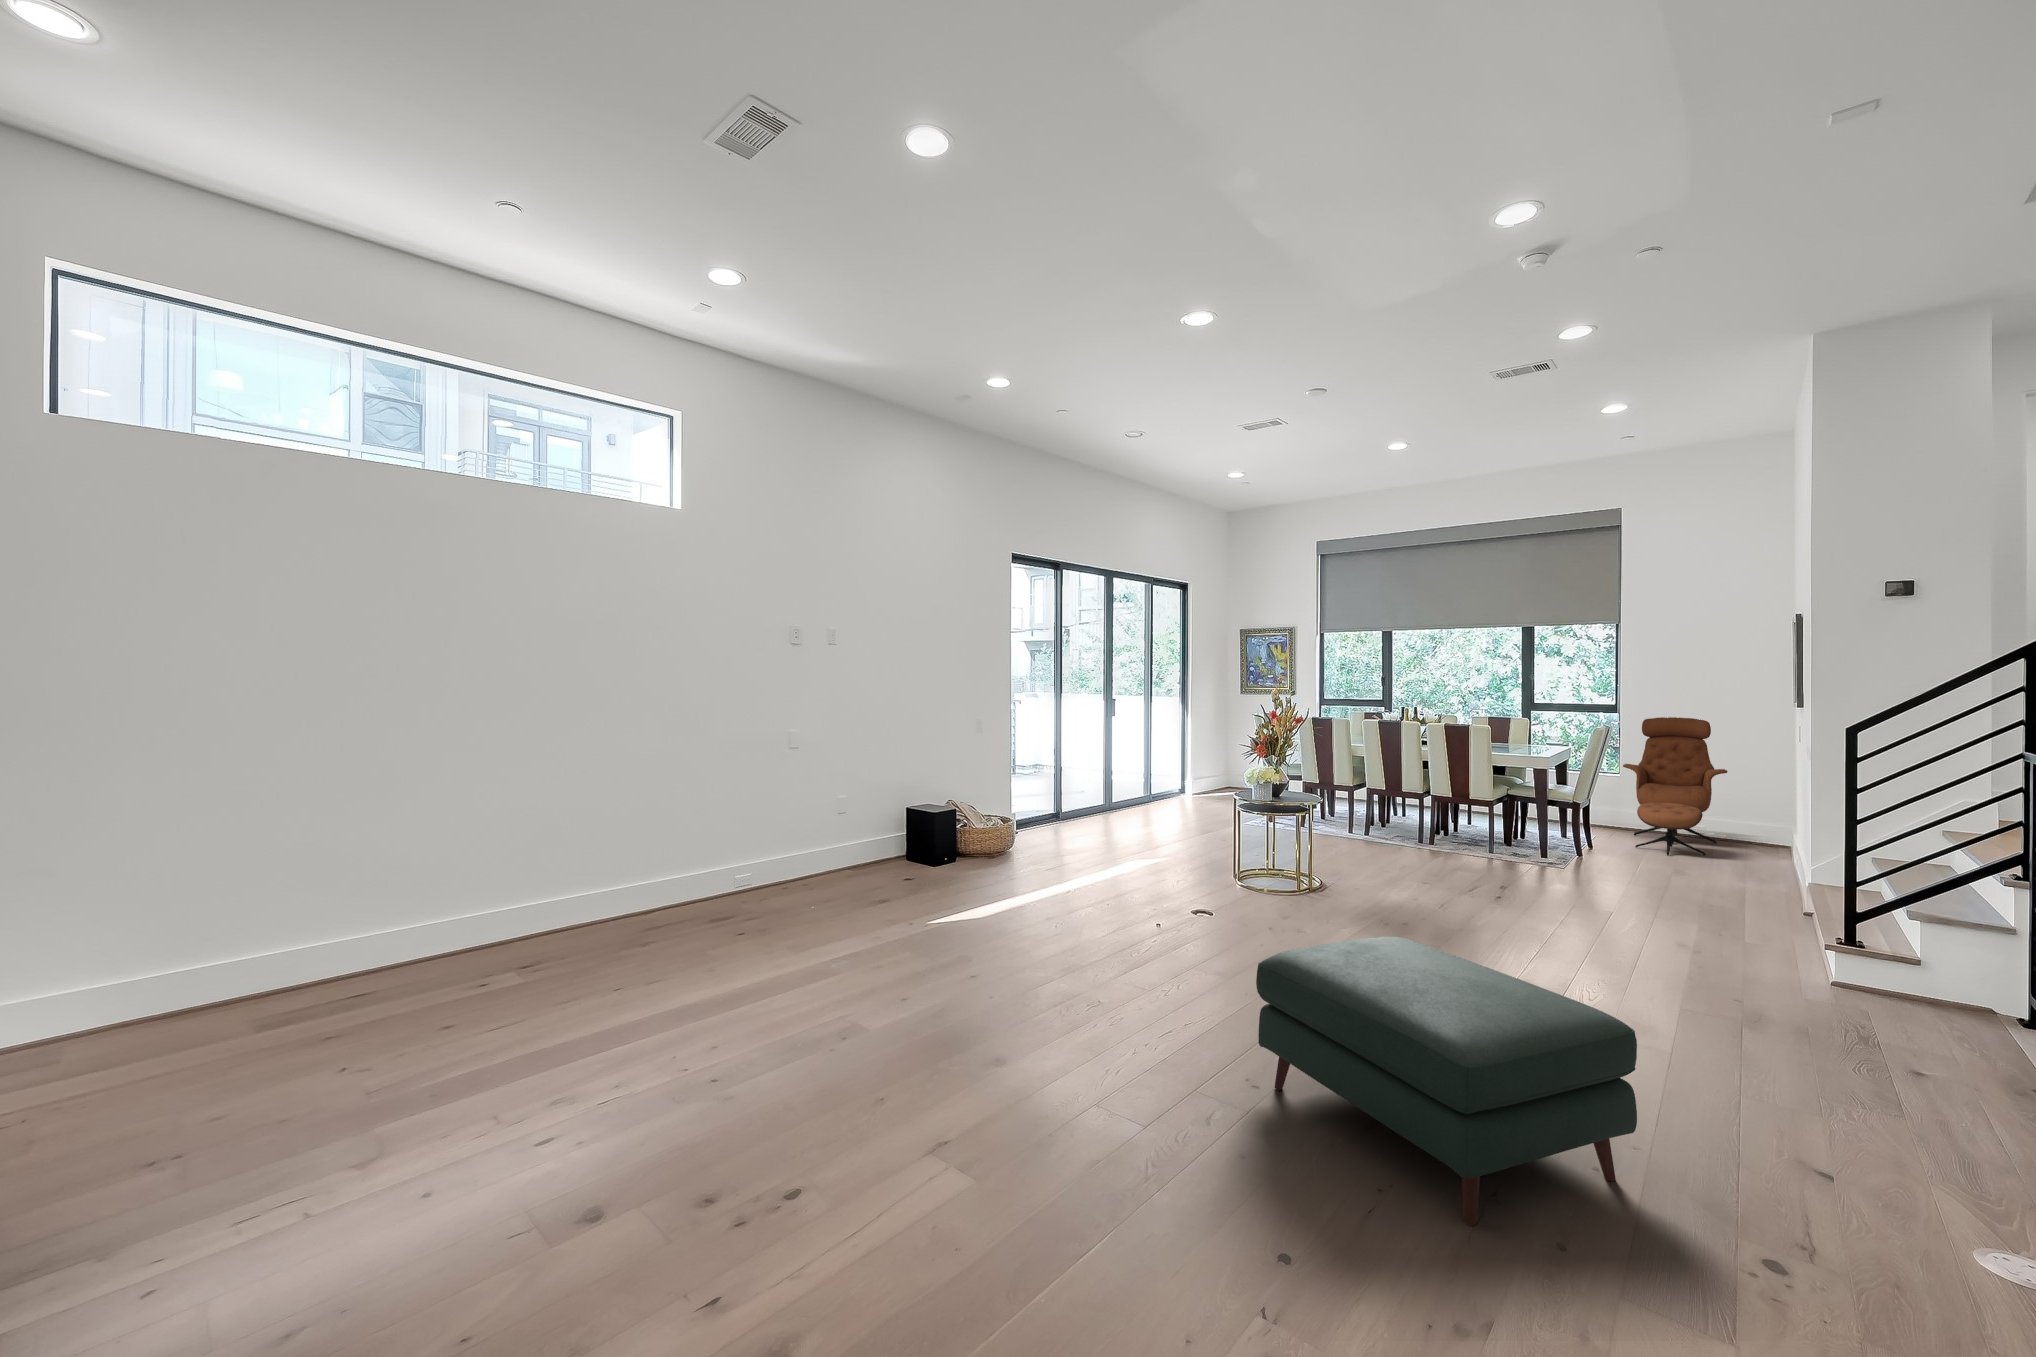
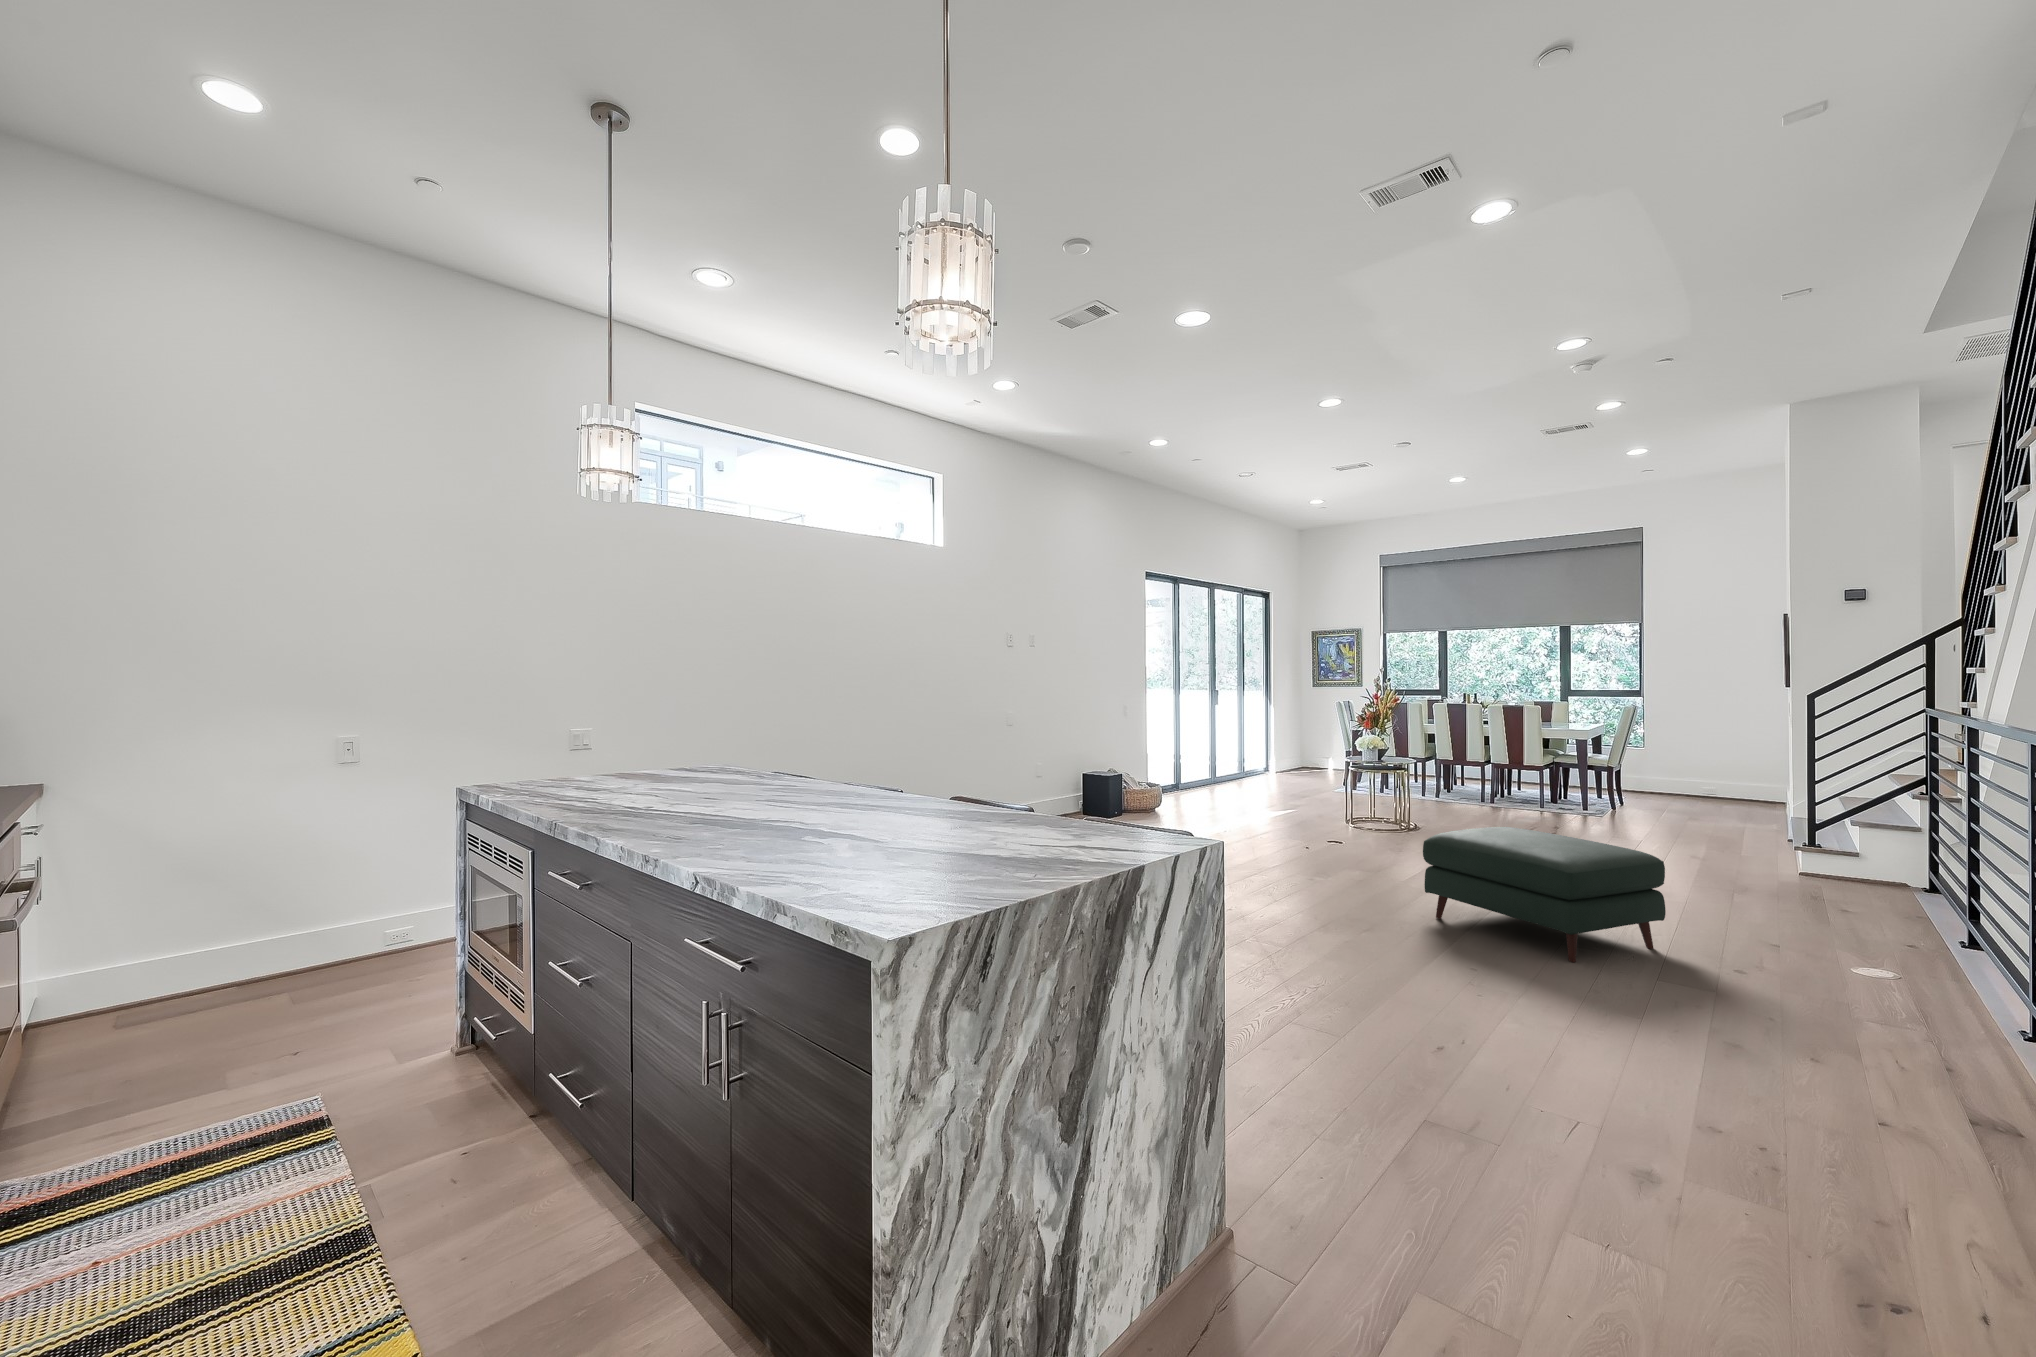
lounge chair: present [1623,717,1728,855] -> none [1646,700,1732,808]

